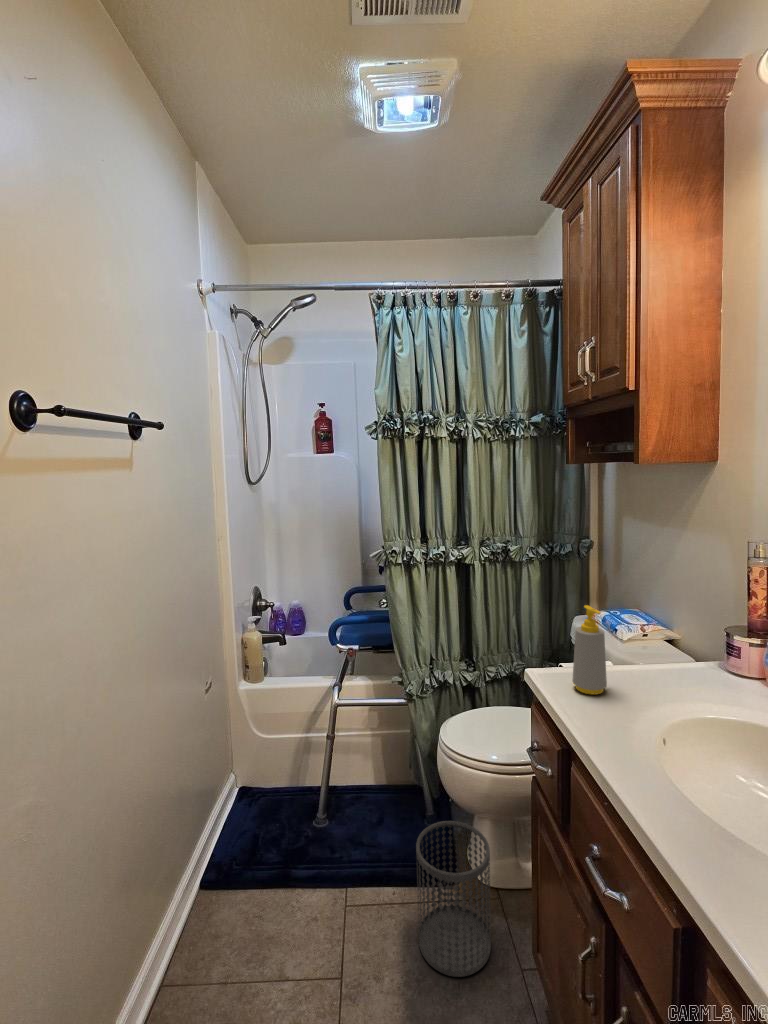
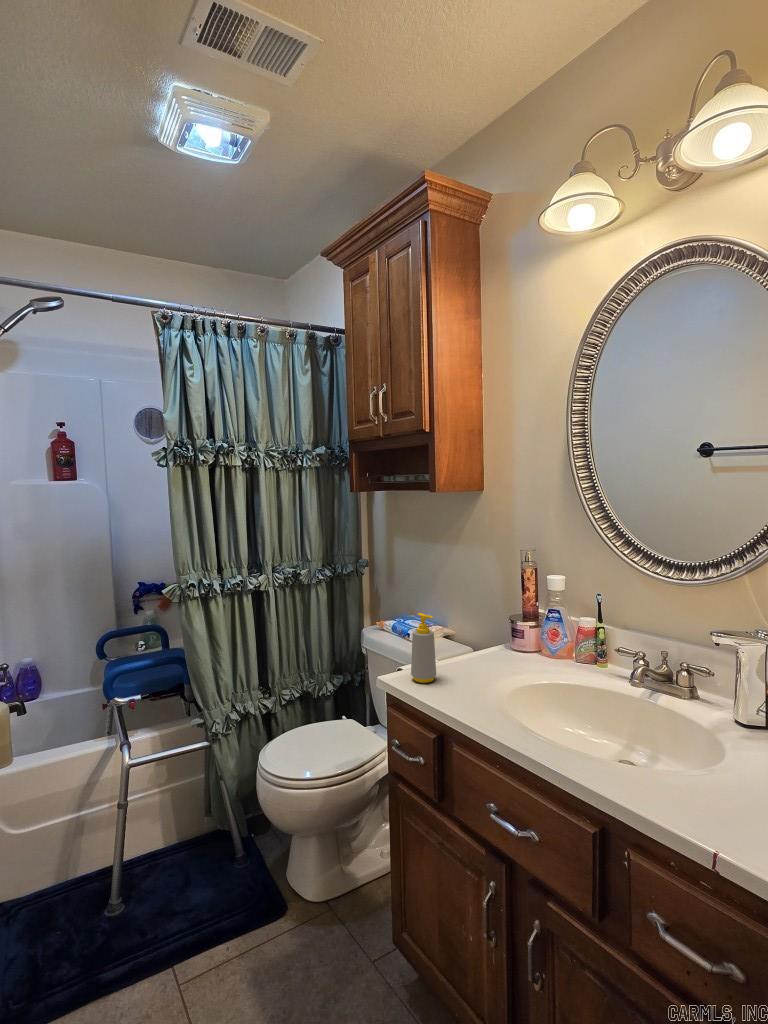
wastebasket: present [416,821,491,977] -> none [260,838,332,984]

